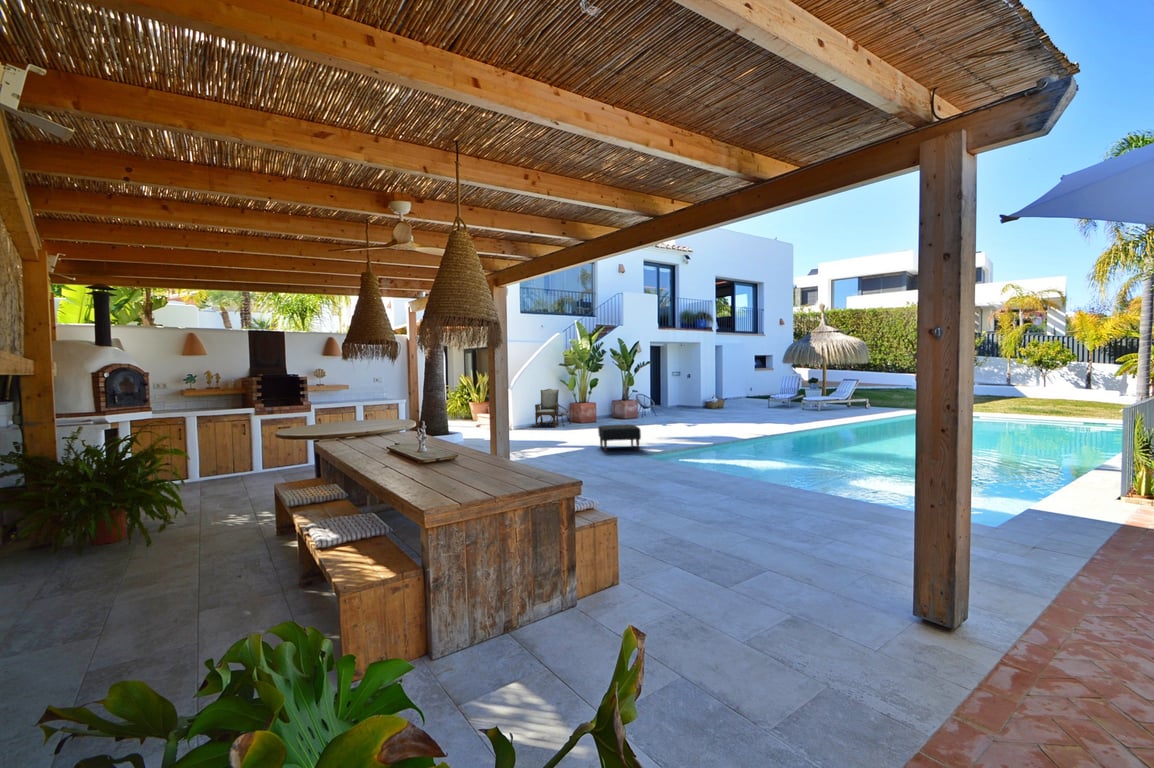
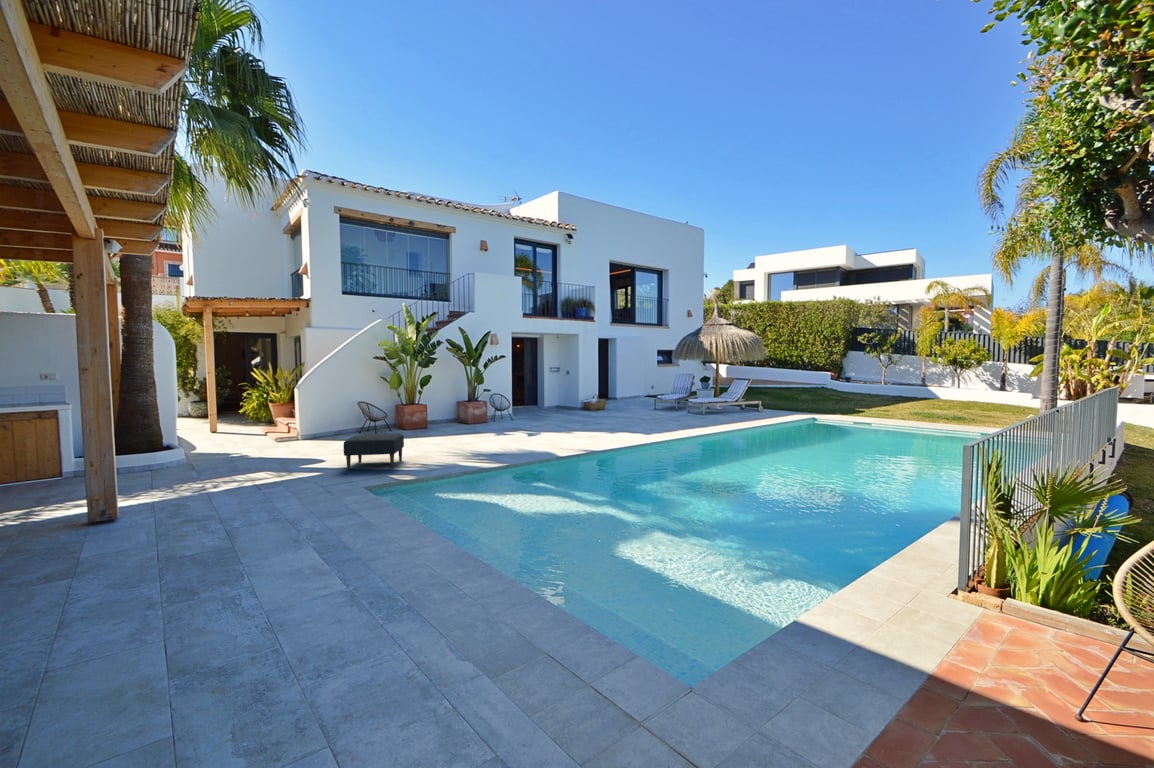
armchair: present [535,389,559,428] -> none [344,387,379,433]

